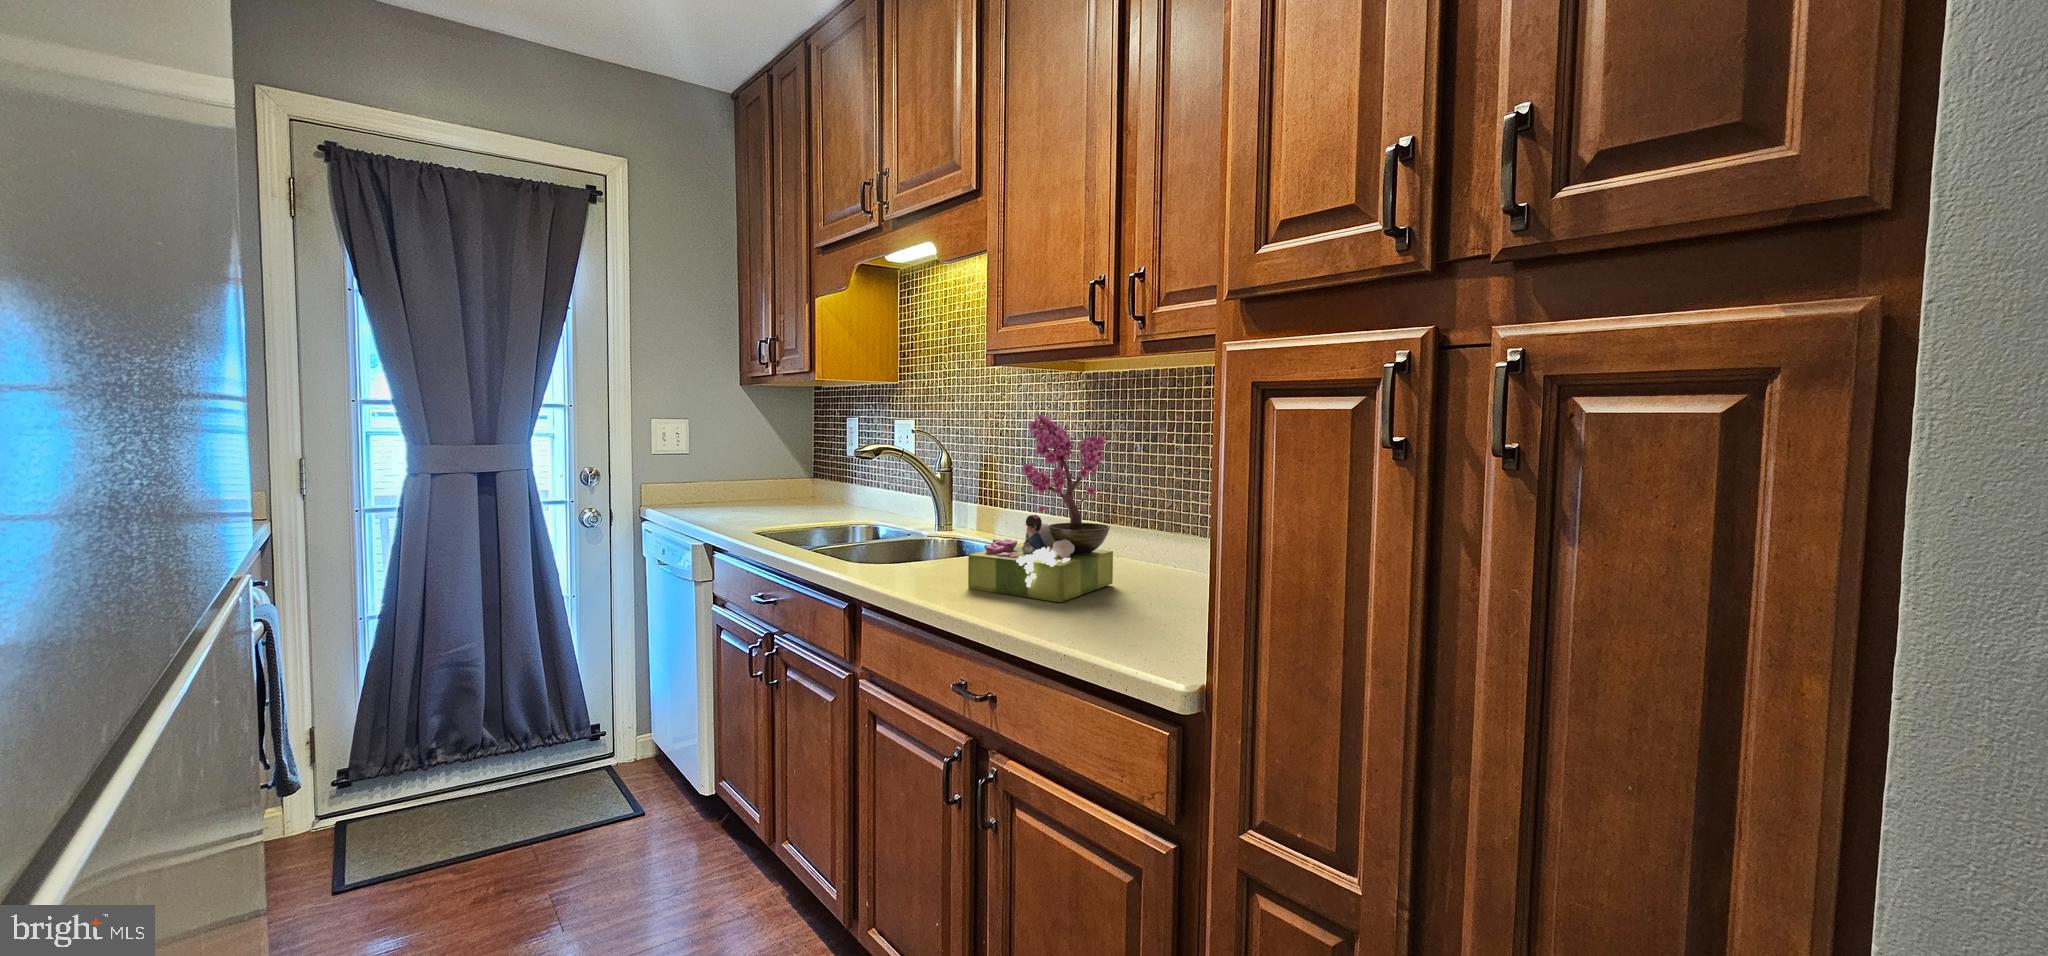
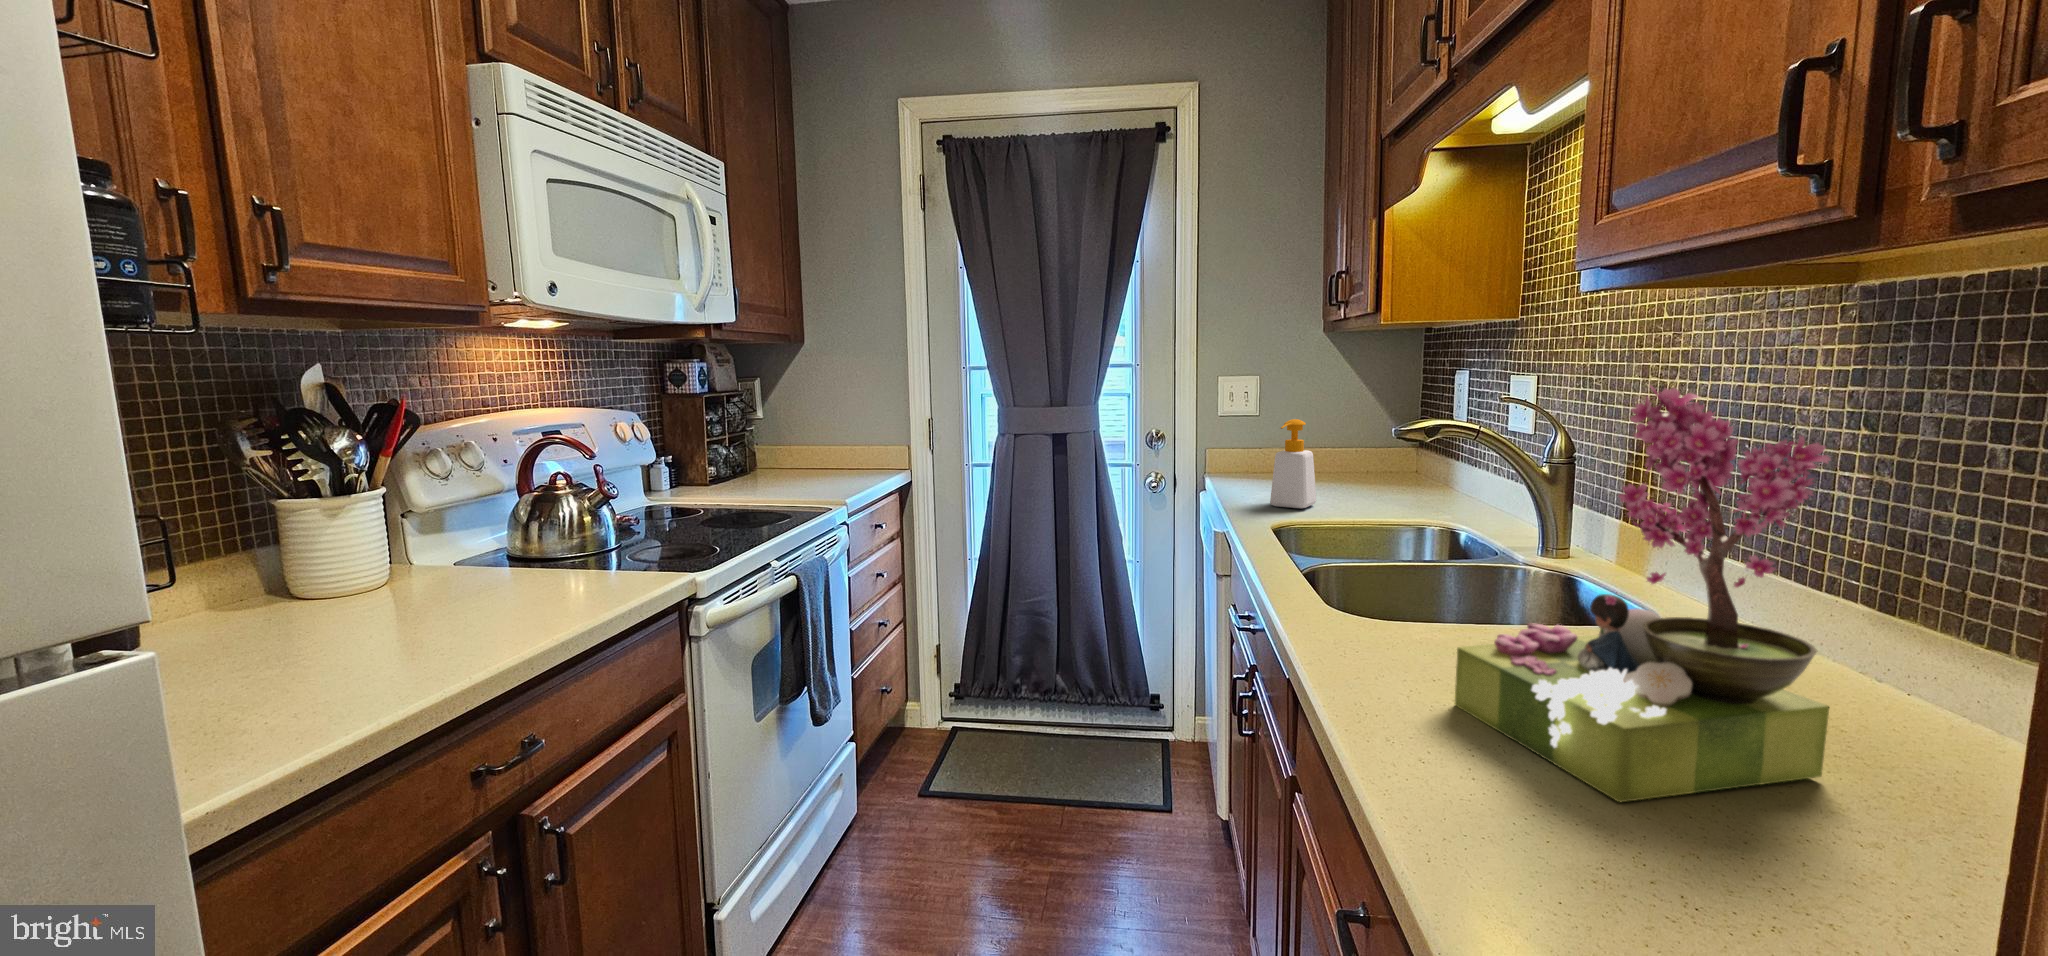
soap bottle: none [732,451,767,522] -> present [1270,419,1316,509]

